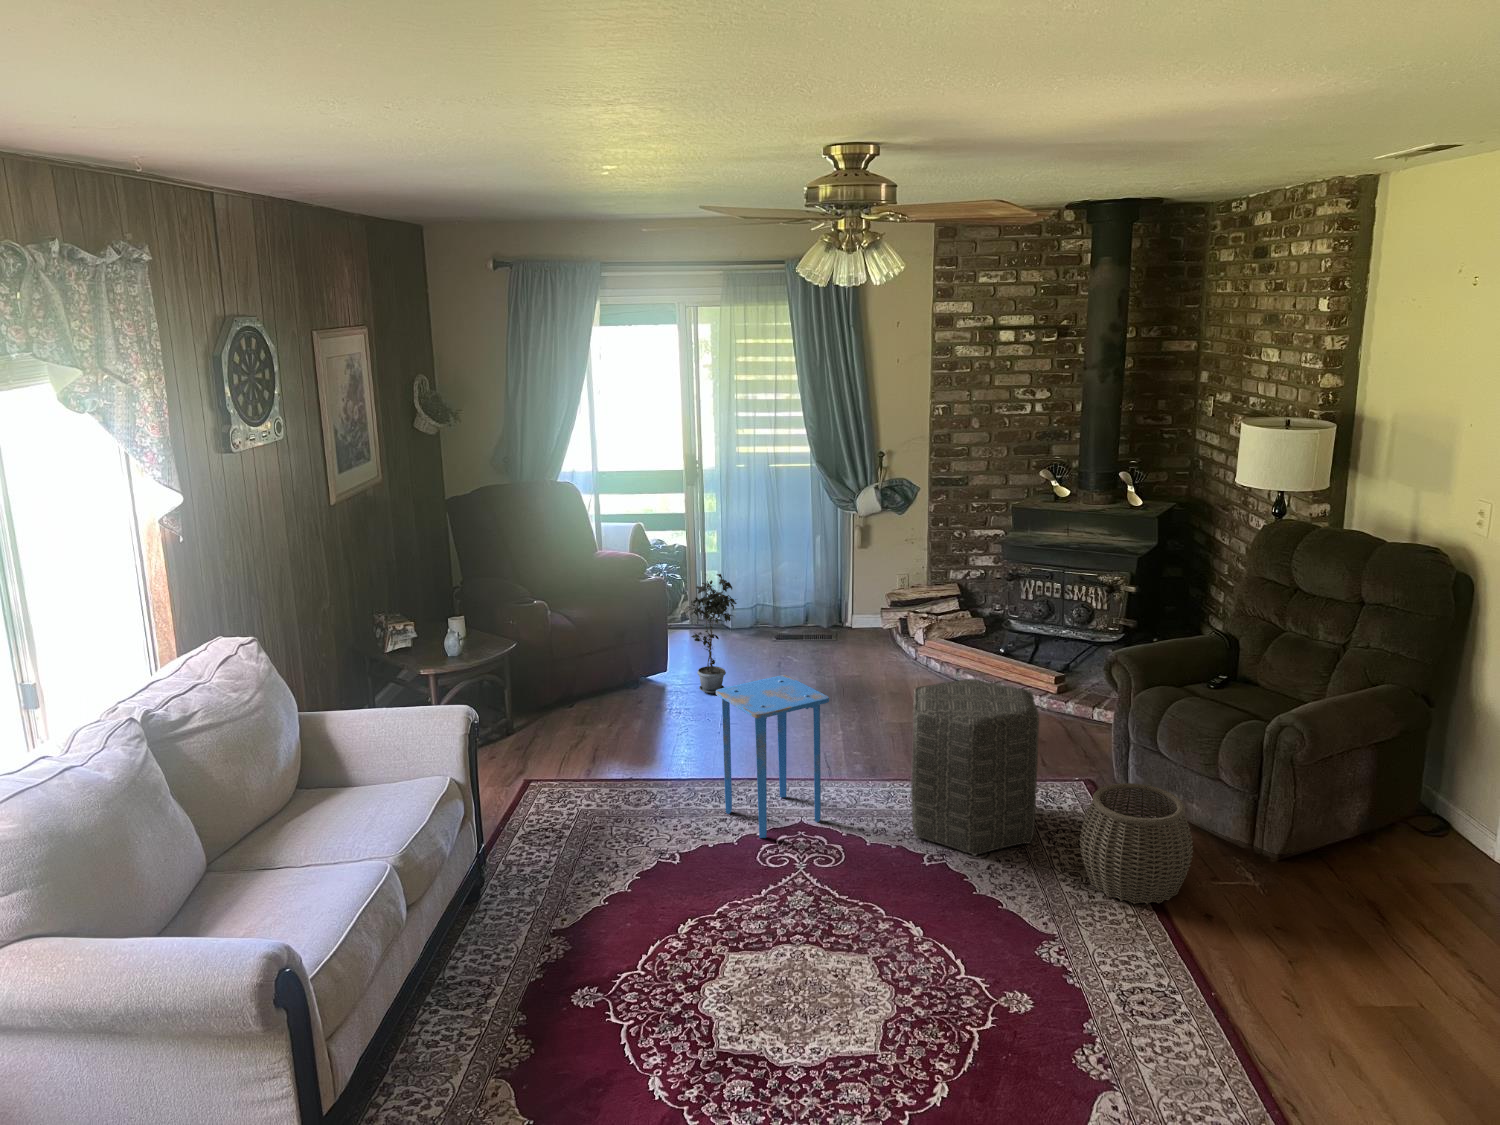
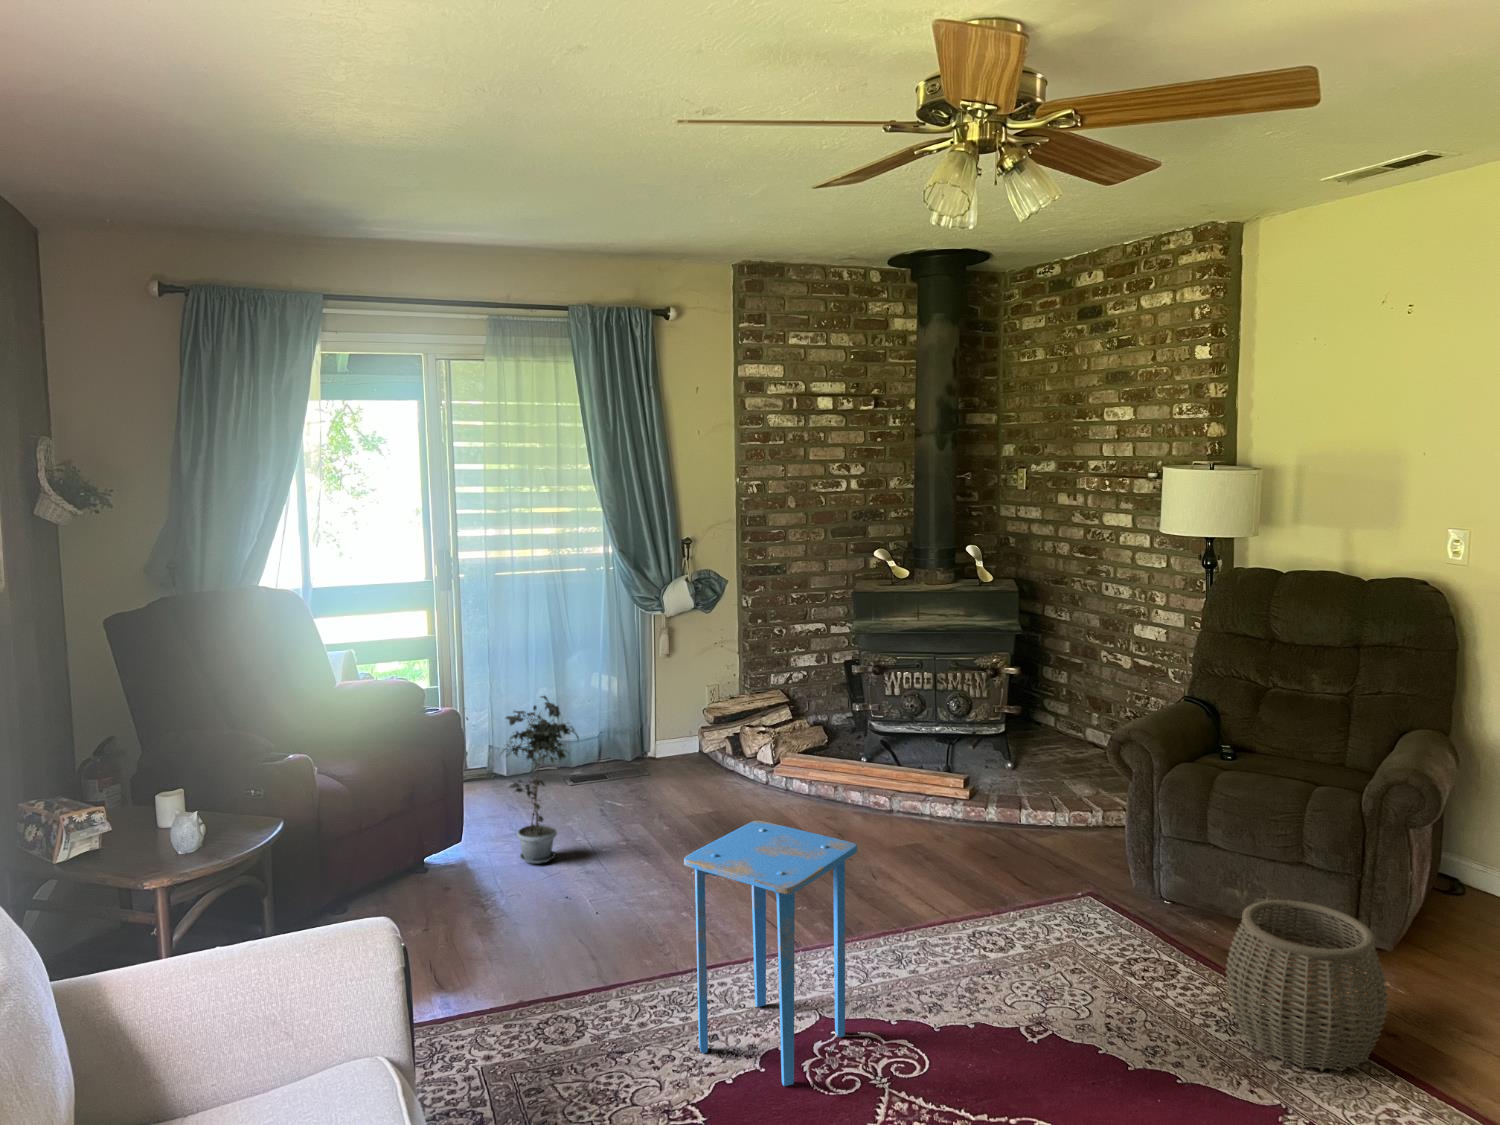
ottoman: present [911,679,1039,856] -> none [945,791,1138,1043]

